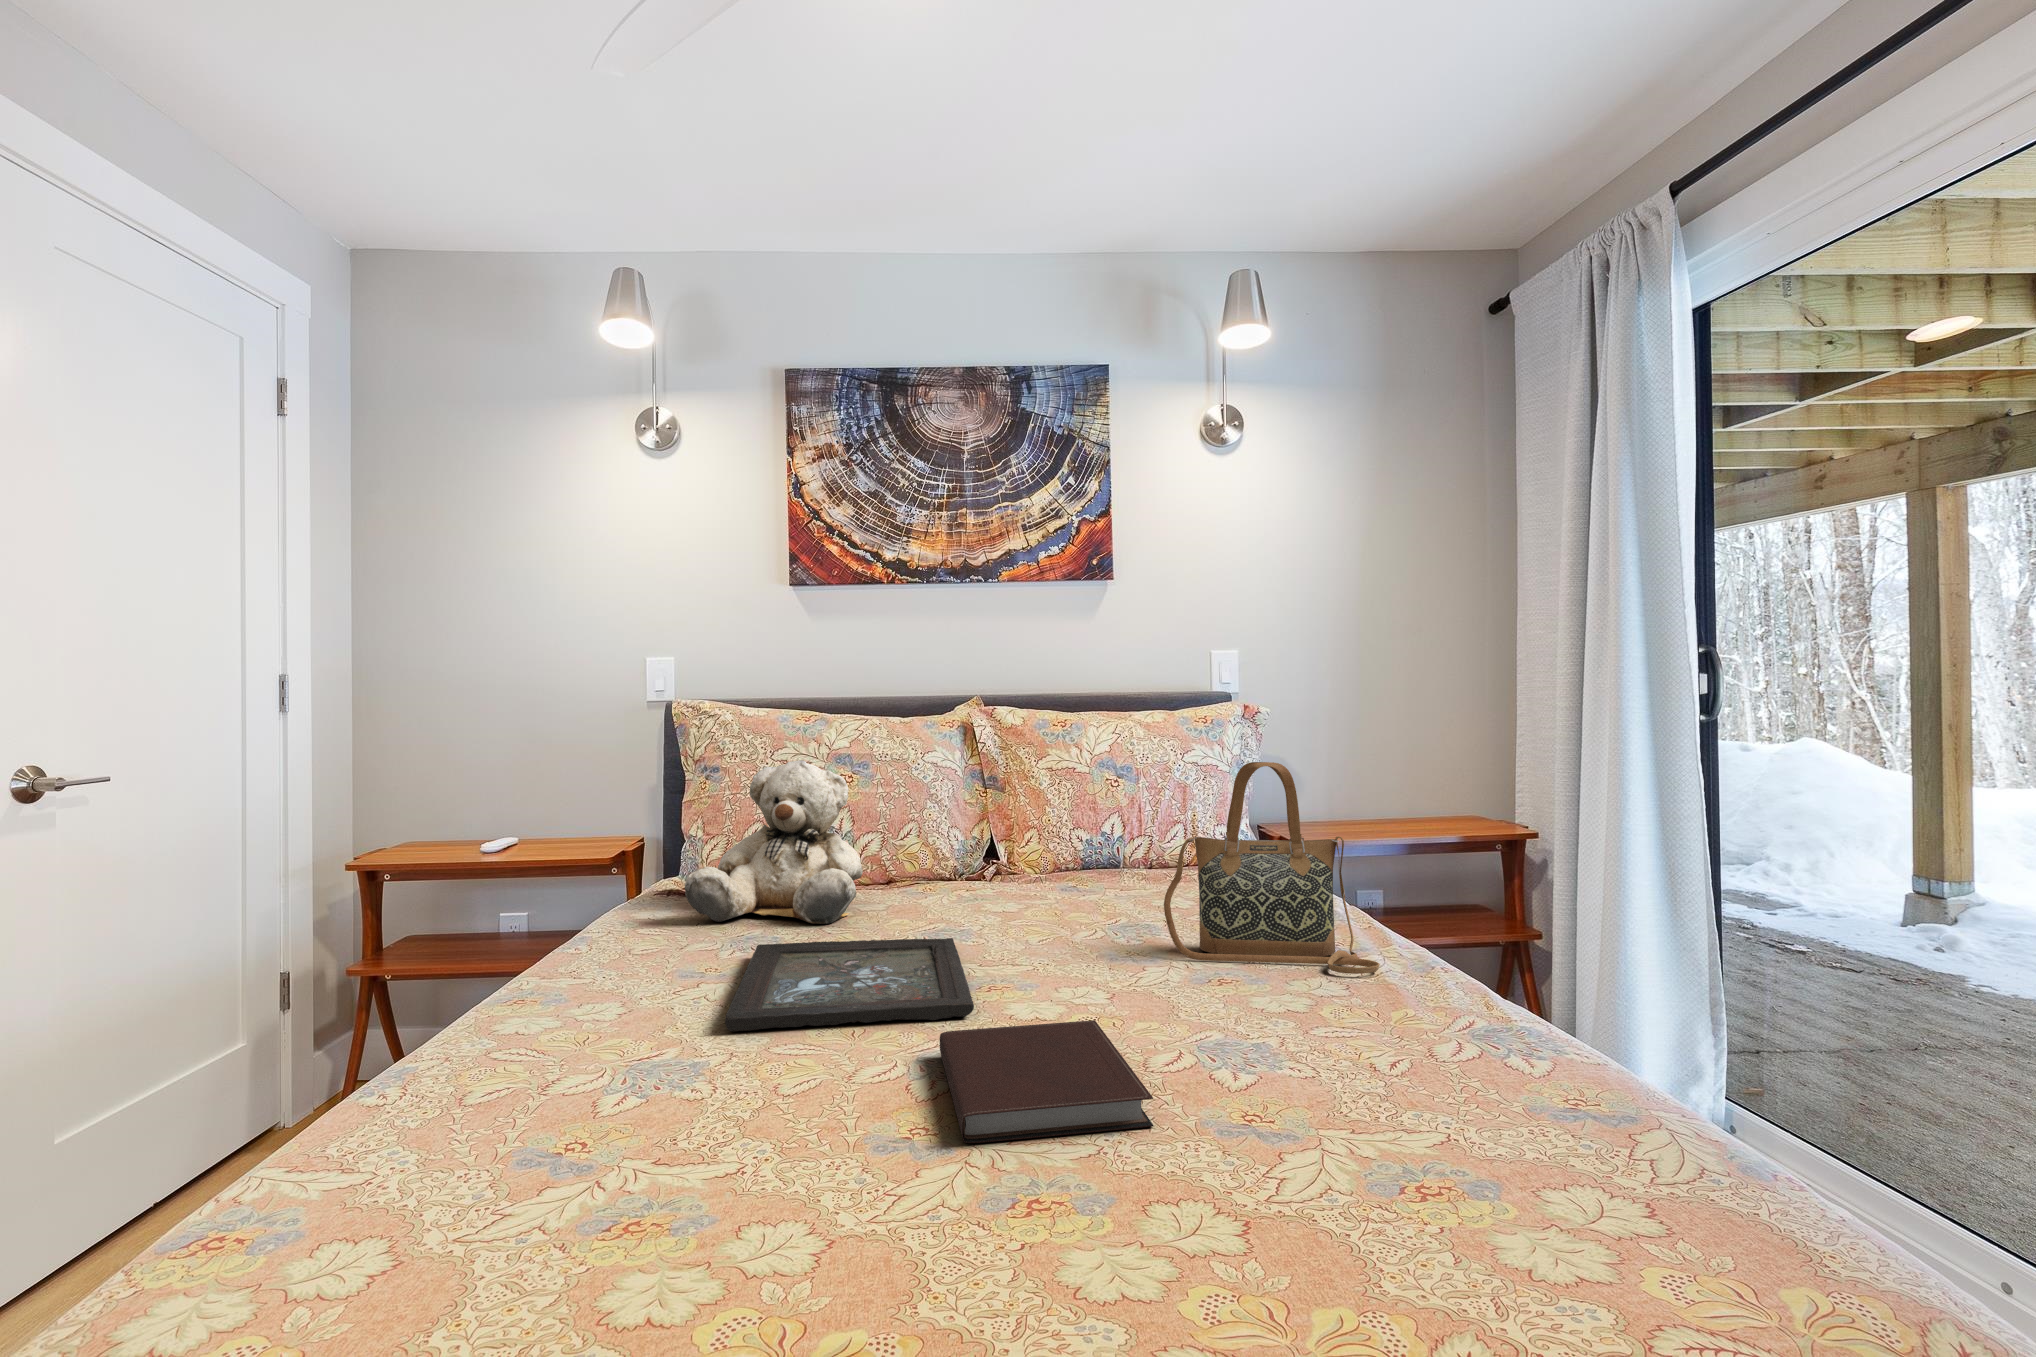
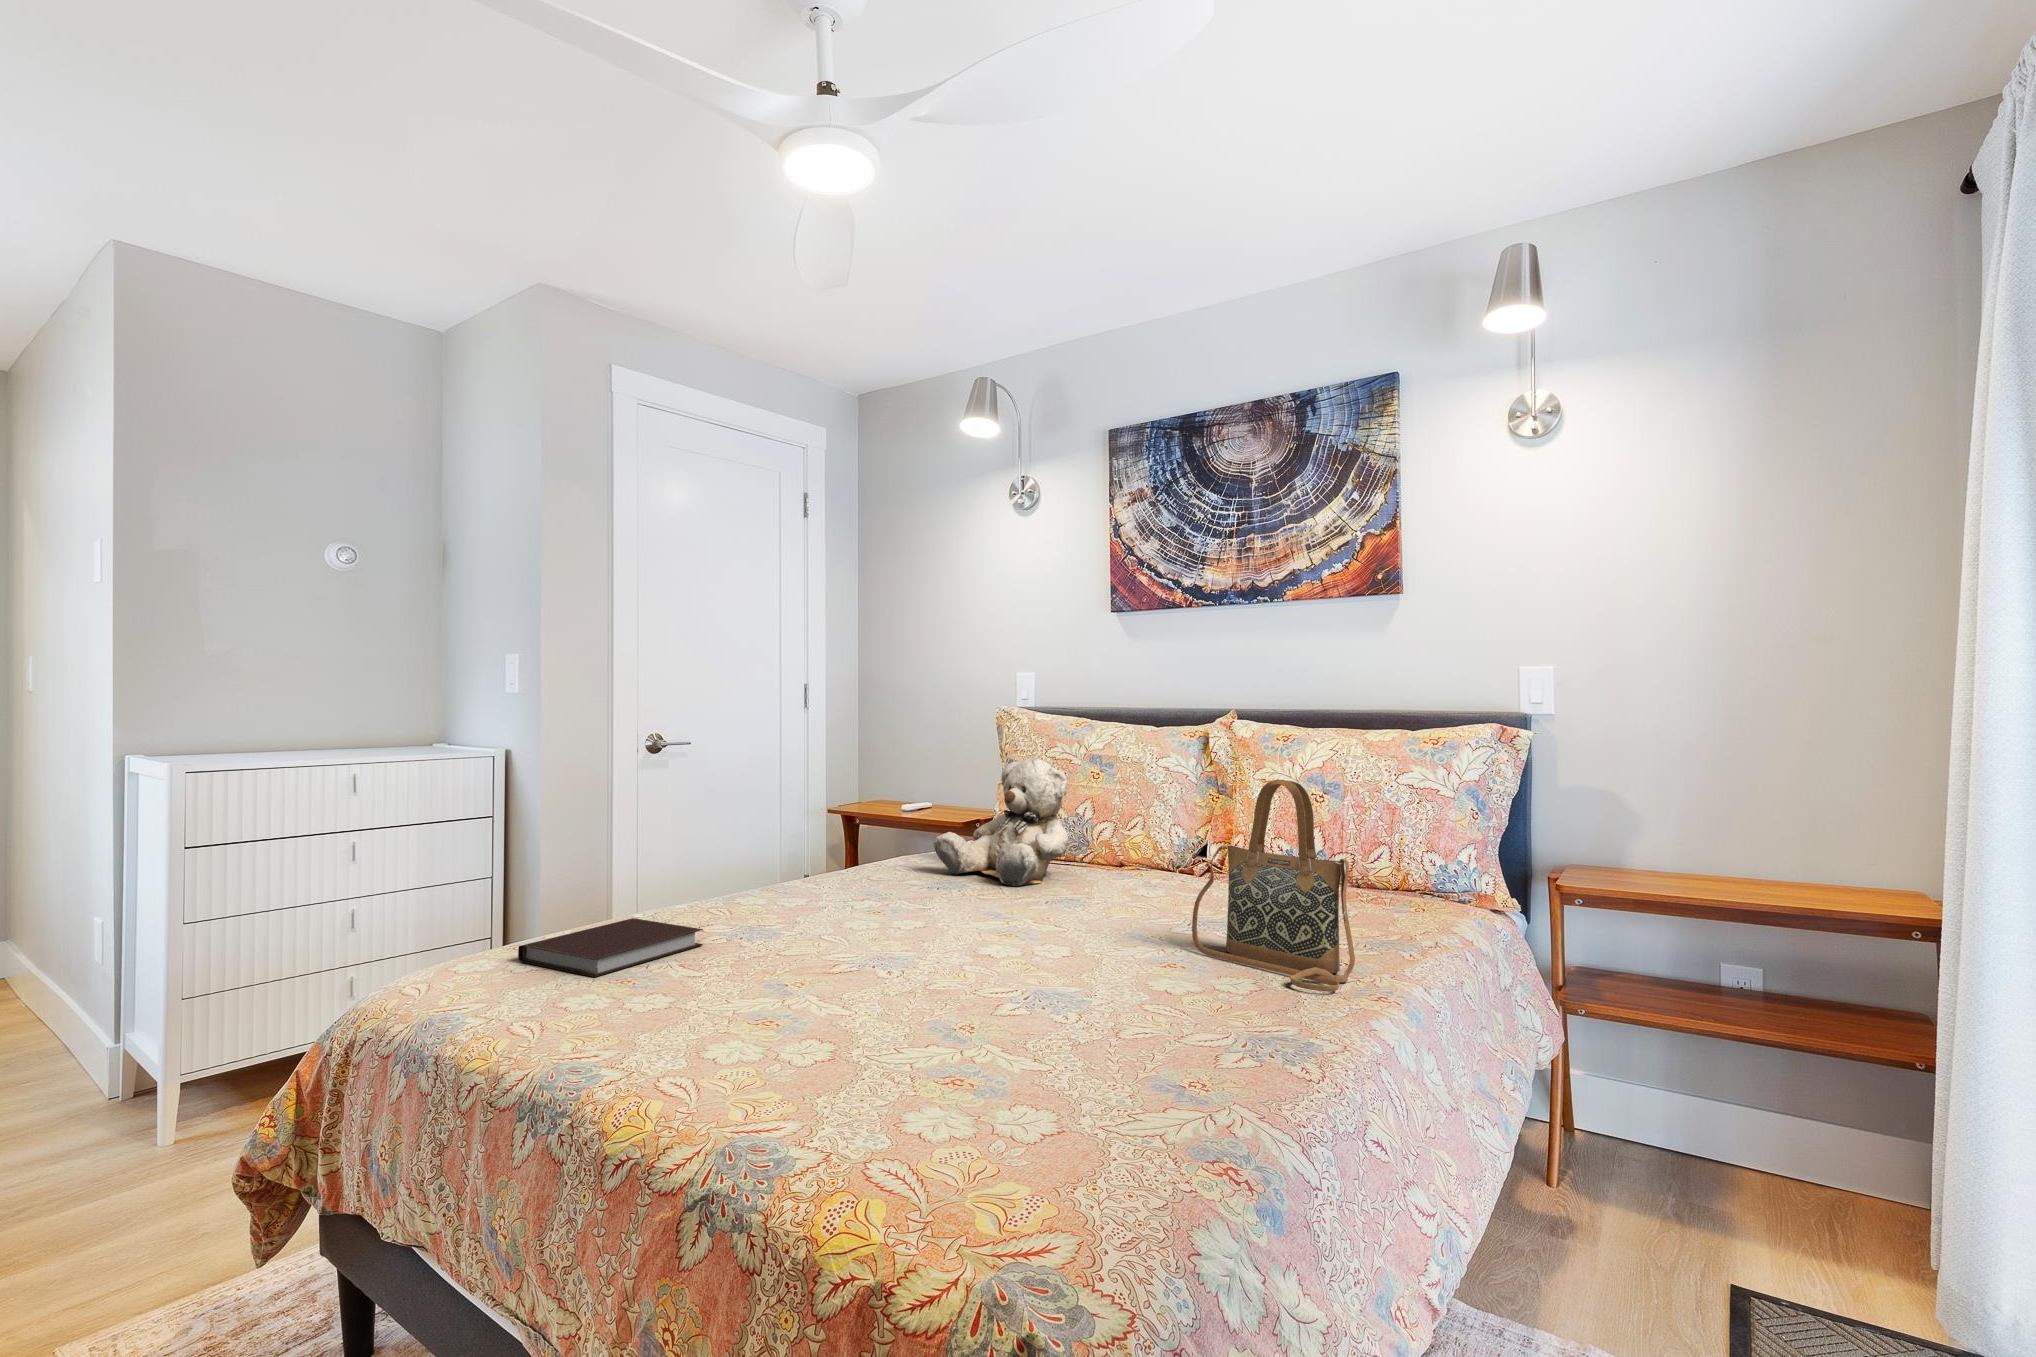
tray: present [725,938,974,1031] -> none [822,888,1055,950]
notebook: present [940,1020,1154,1143] -> present [518,918,703,977]

